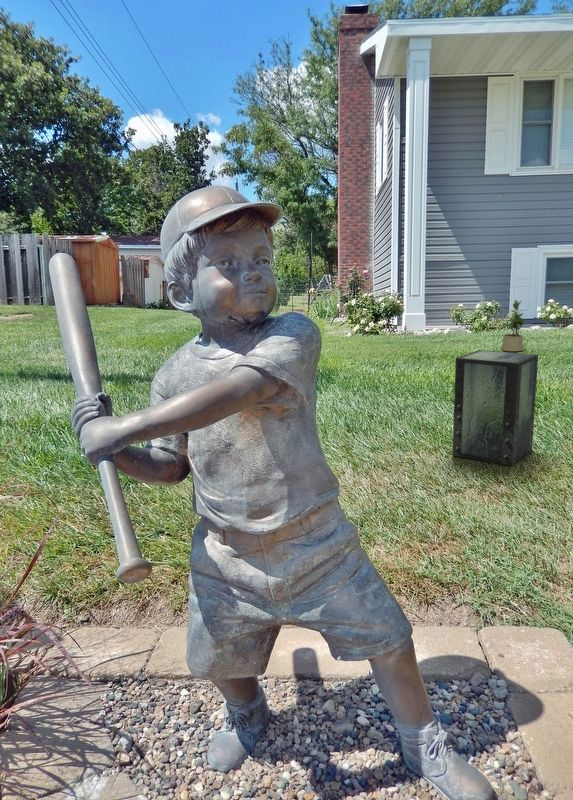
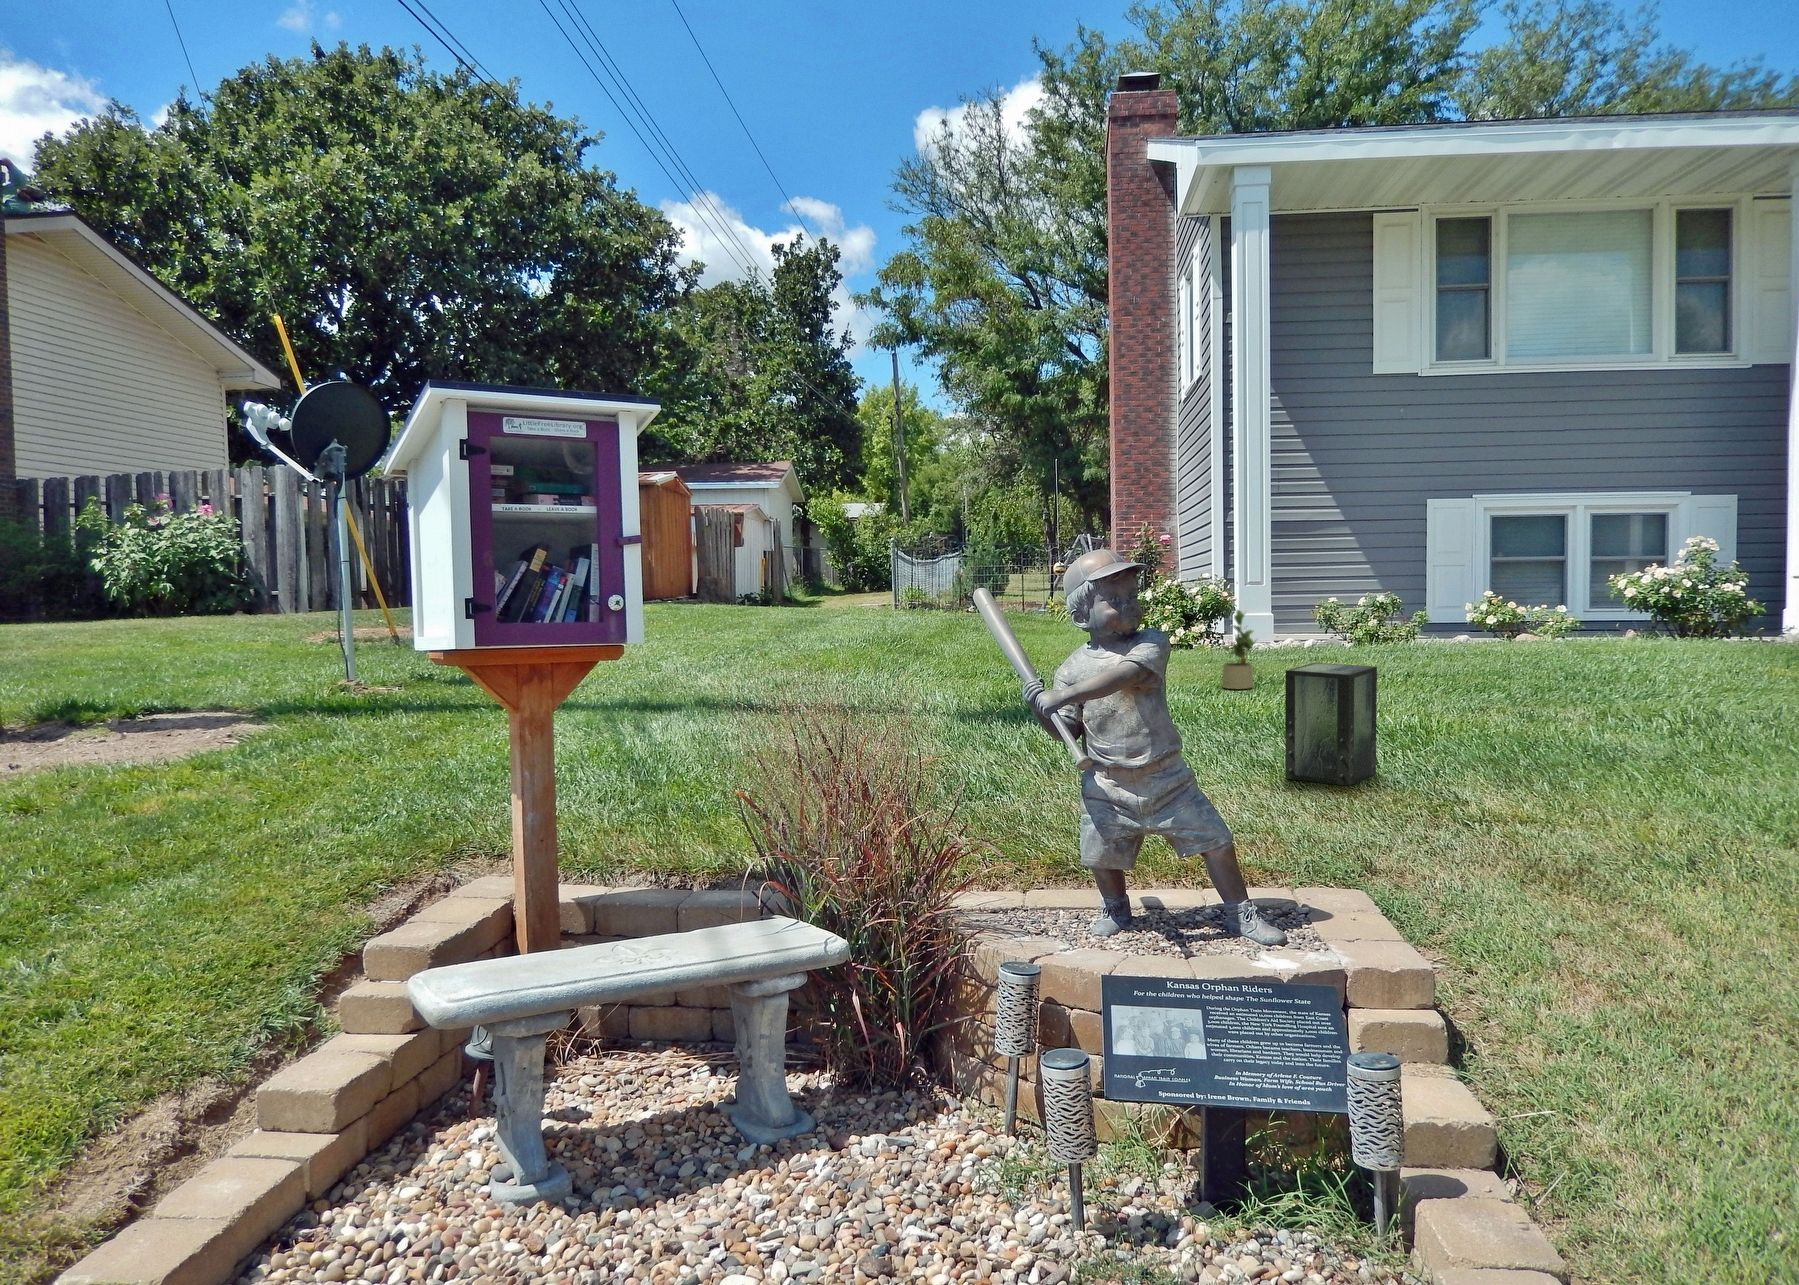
potted plant: present [502,300,527,352] -> present [1222,610,1255,689]

